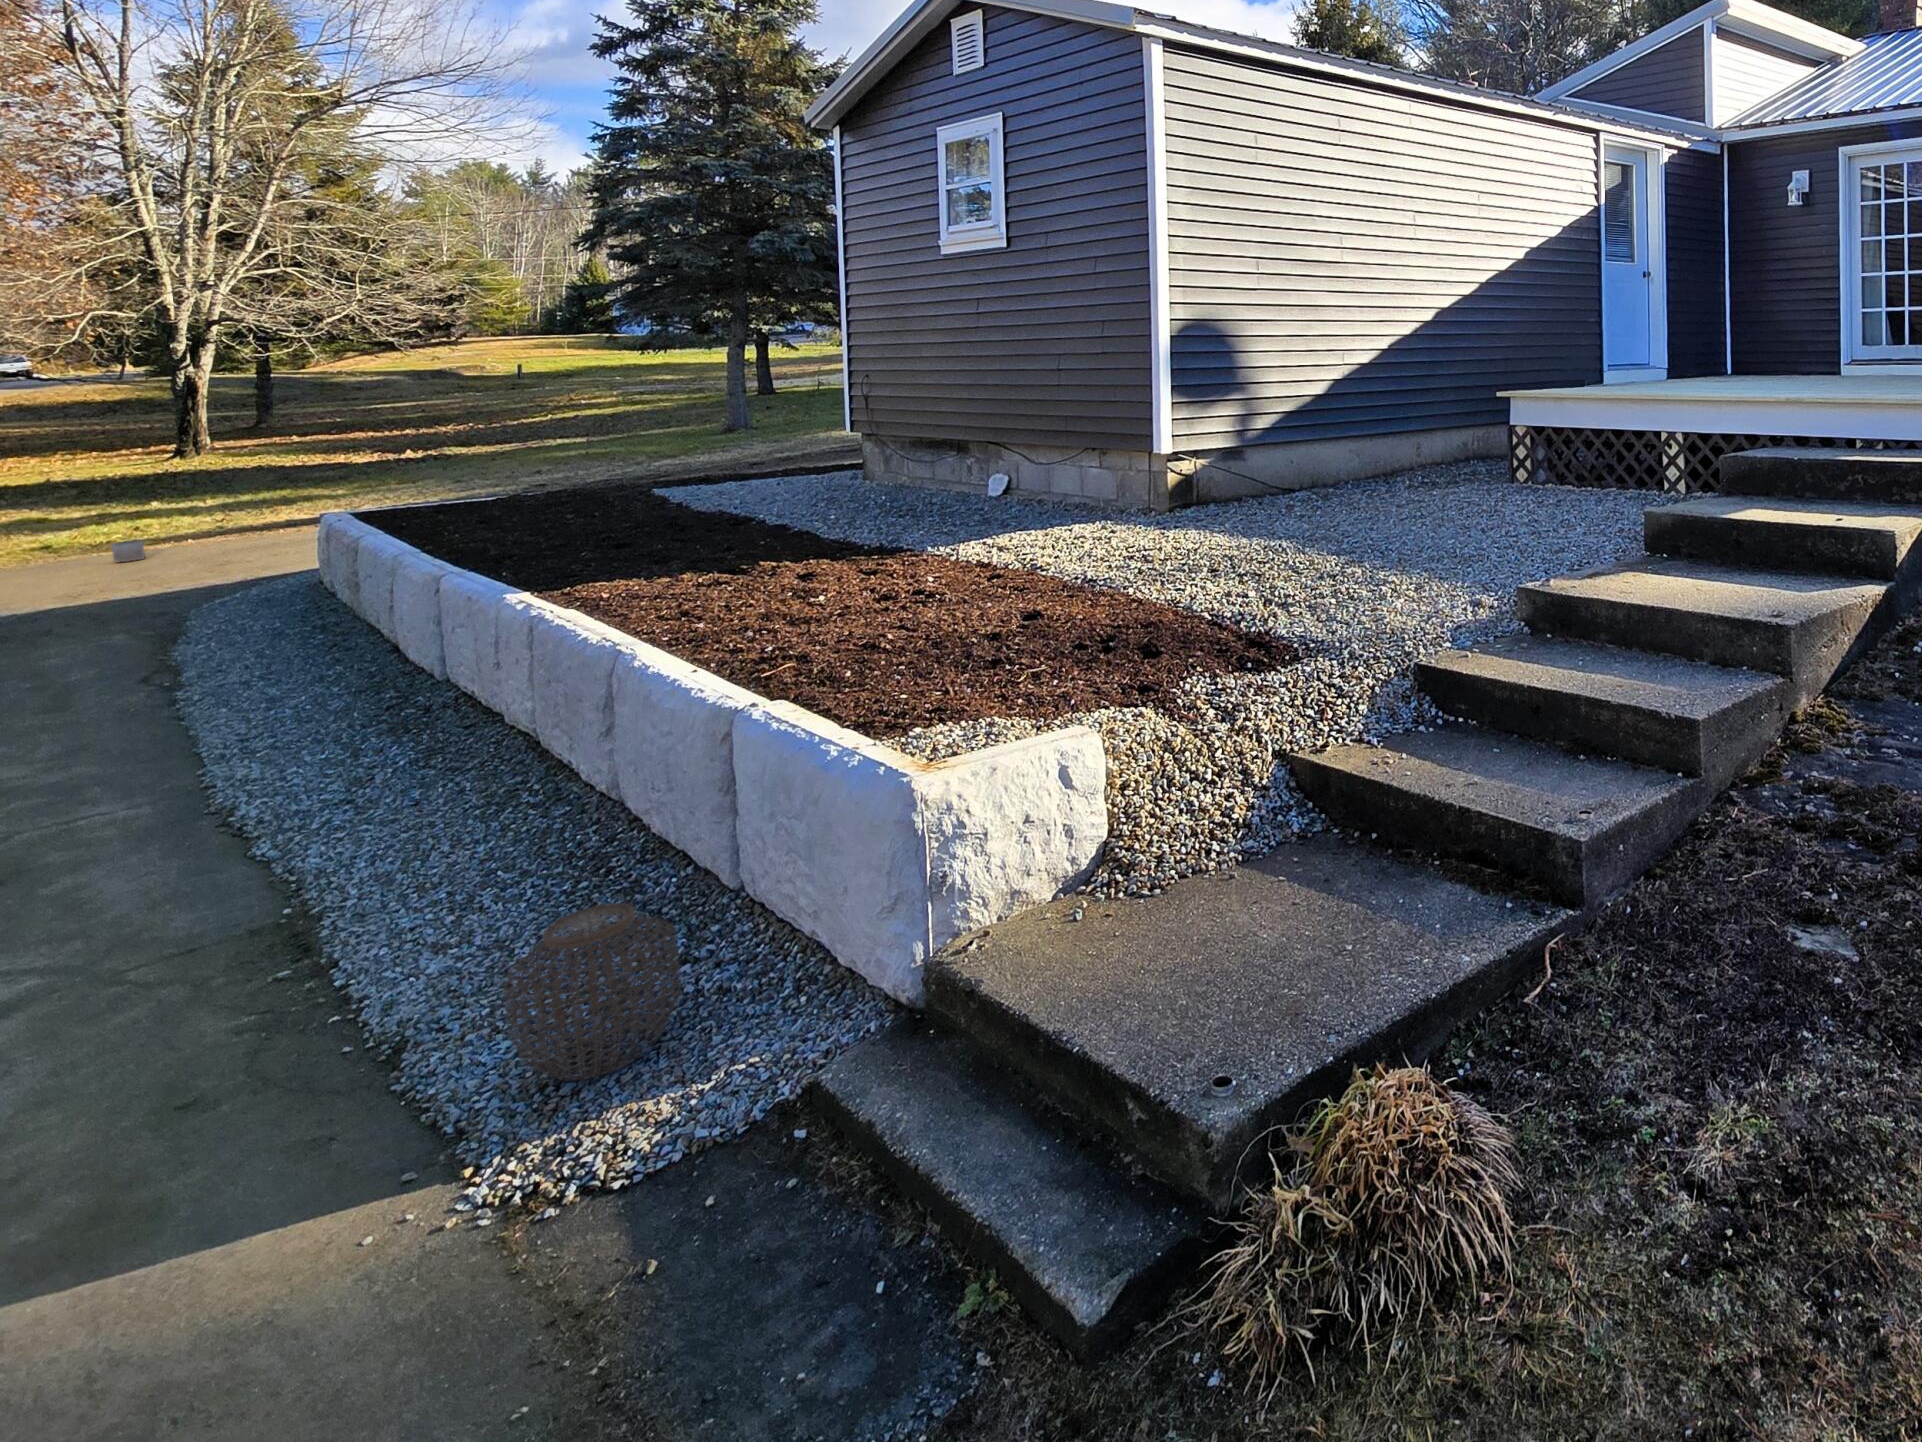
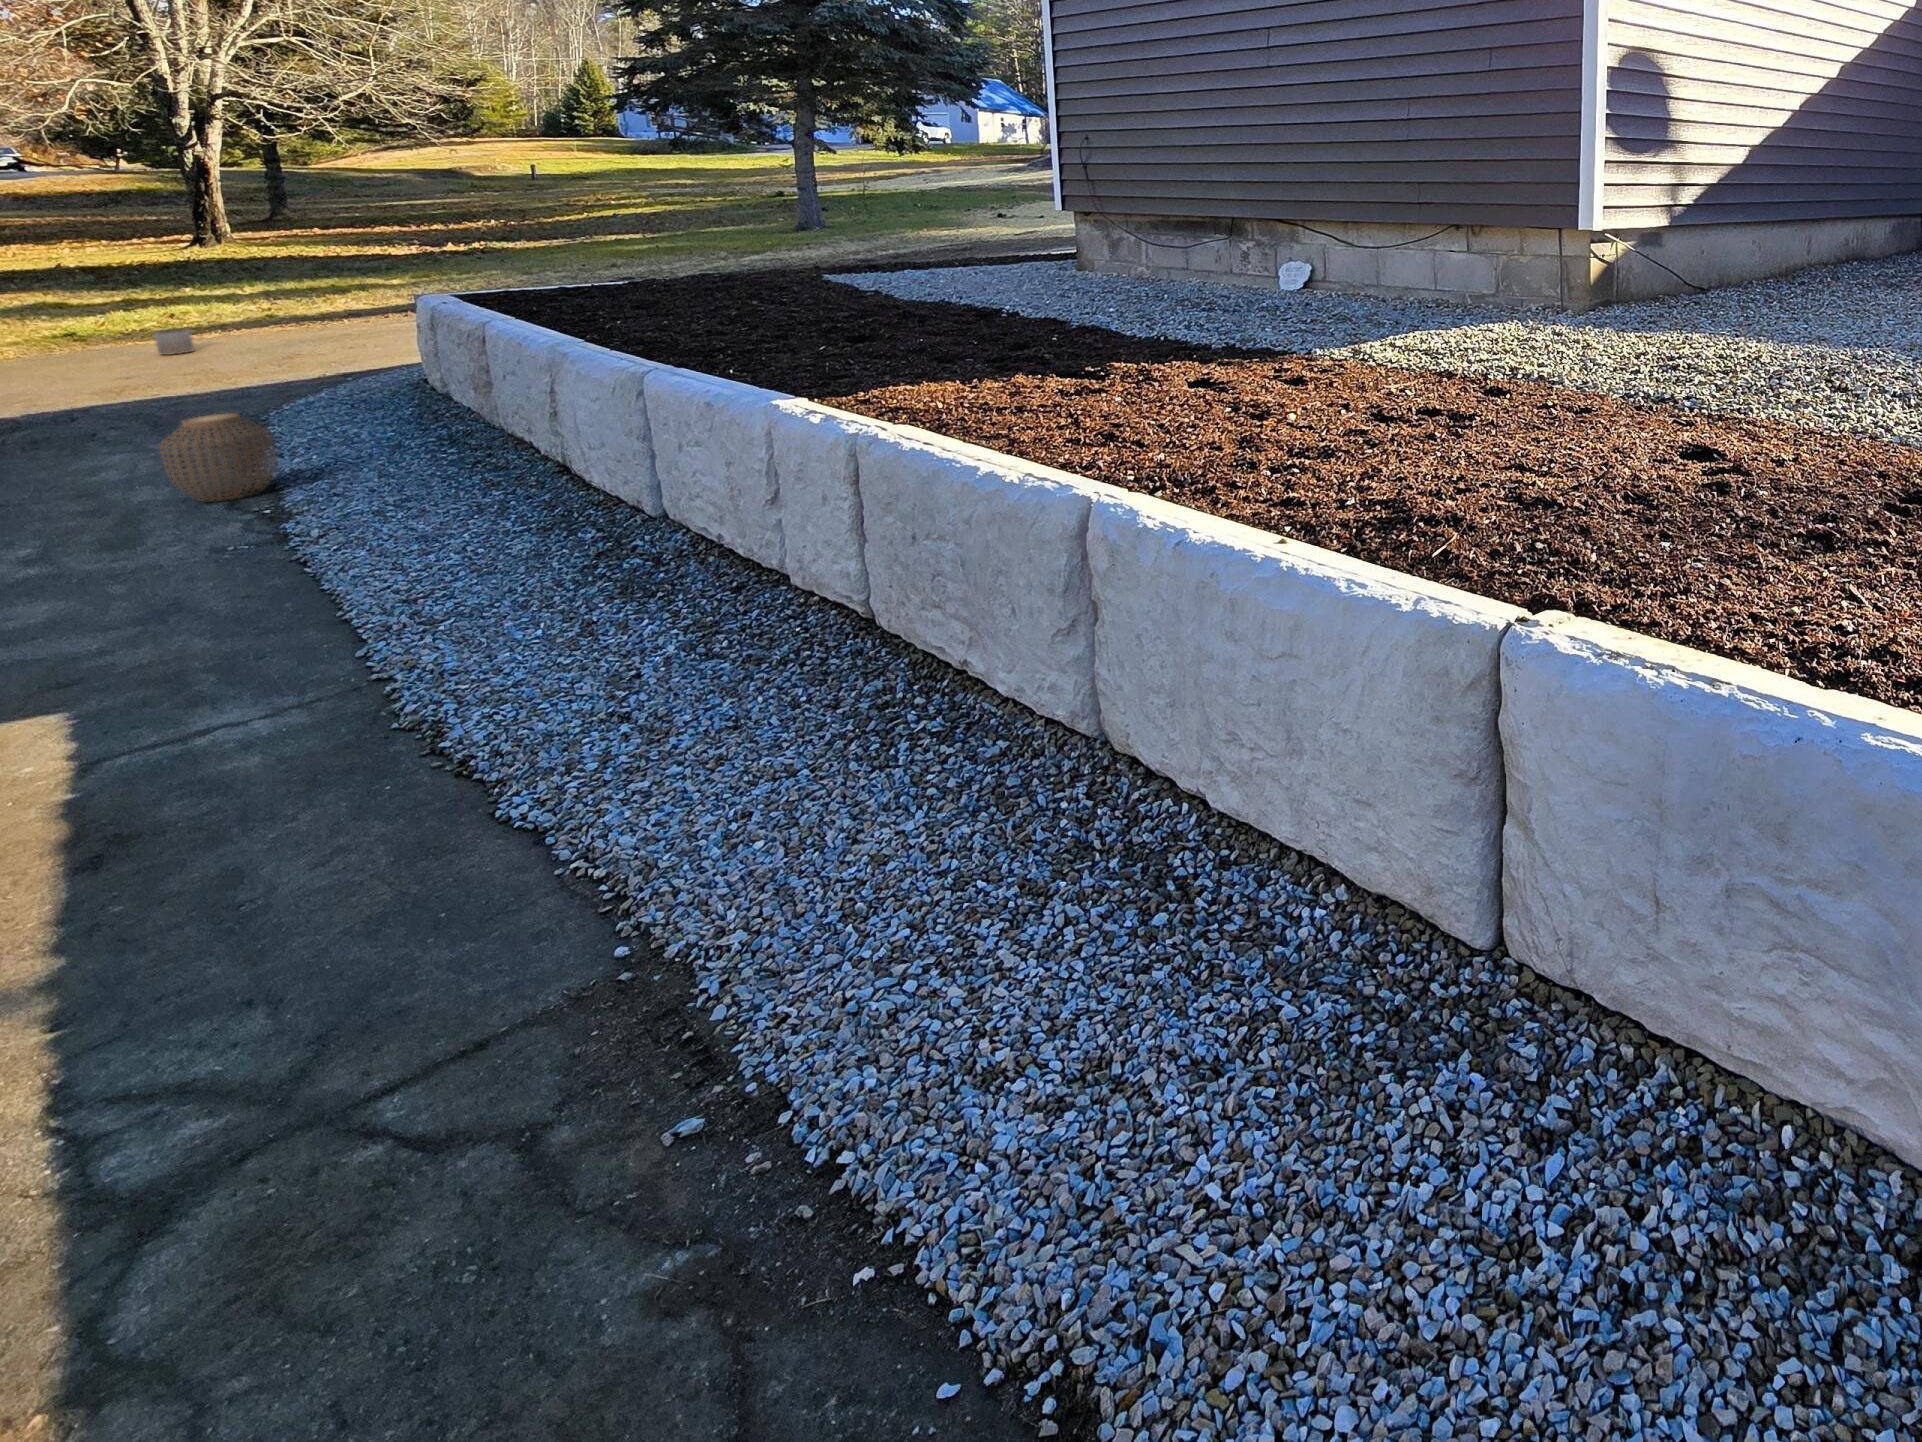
woven basket: present [504,903,680,1081] -> present [160,413,277,501]

